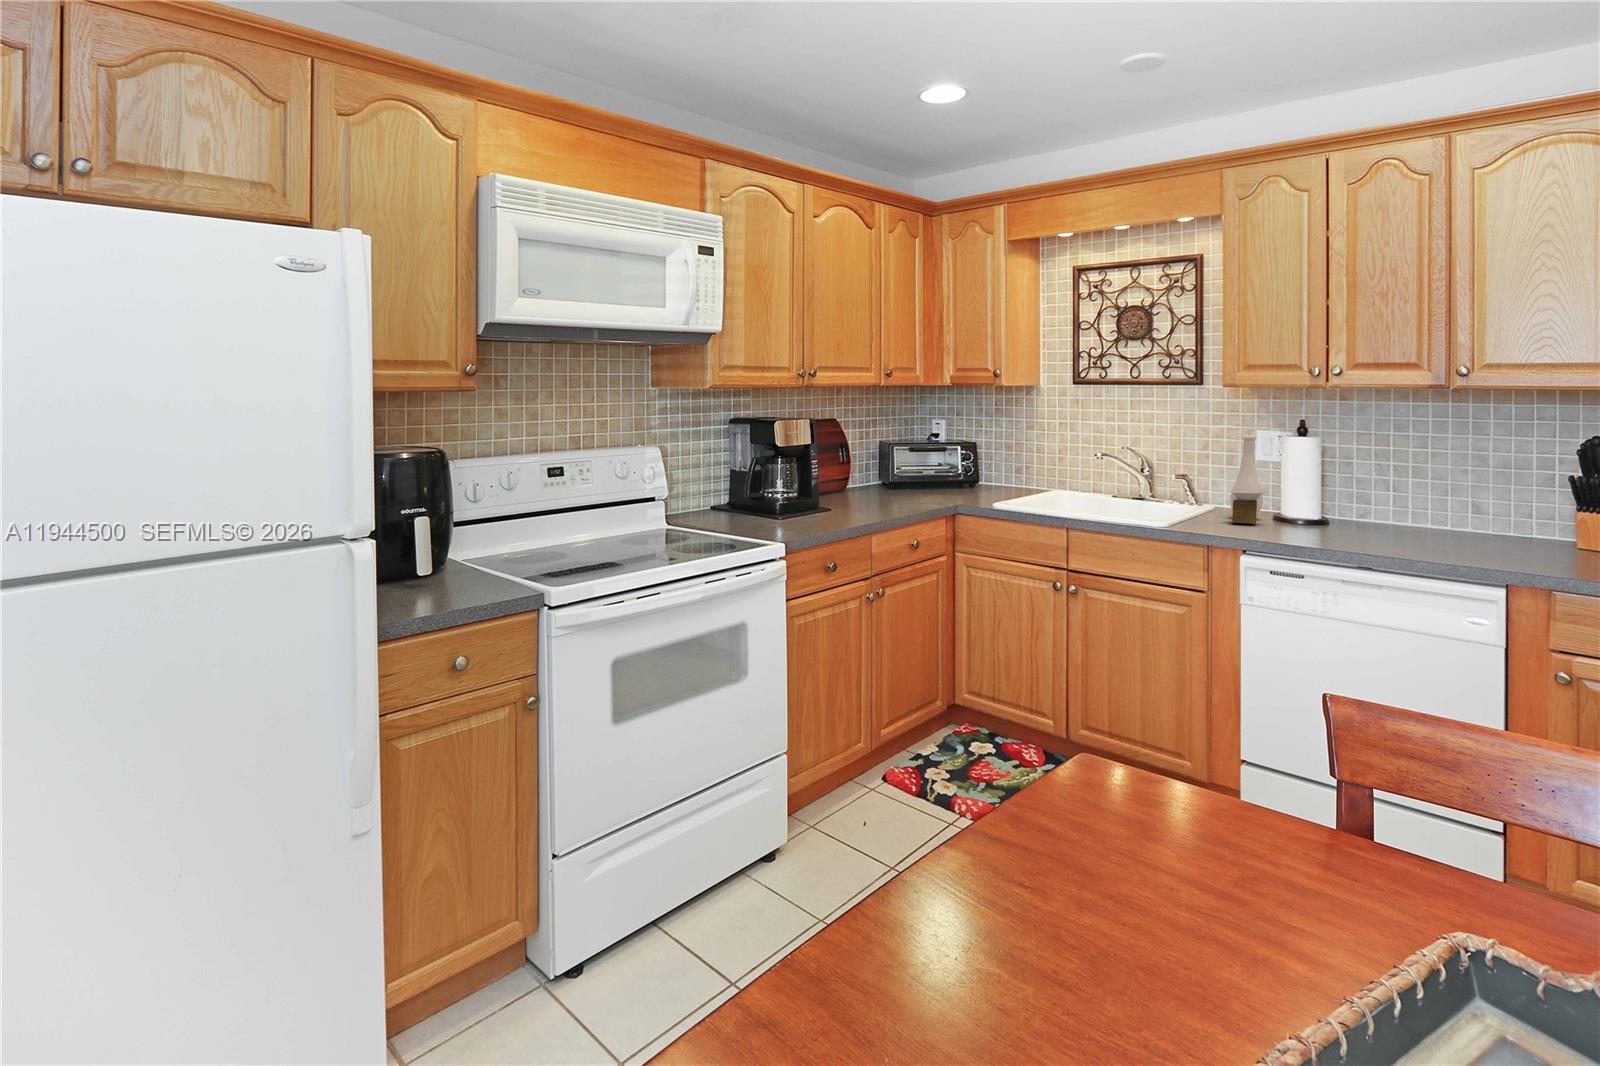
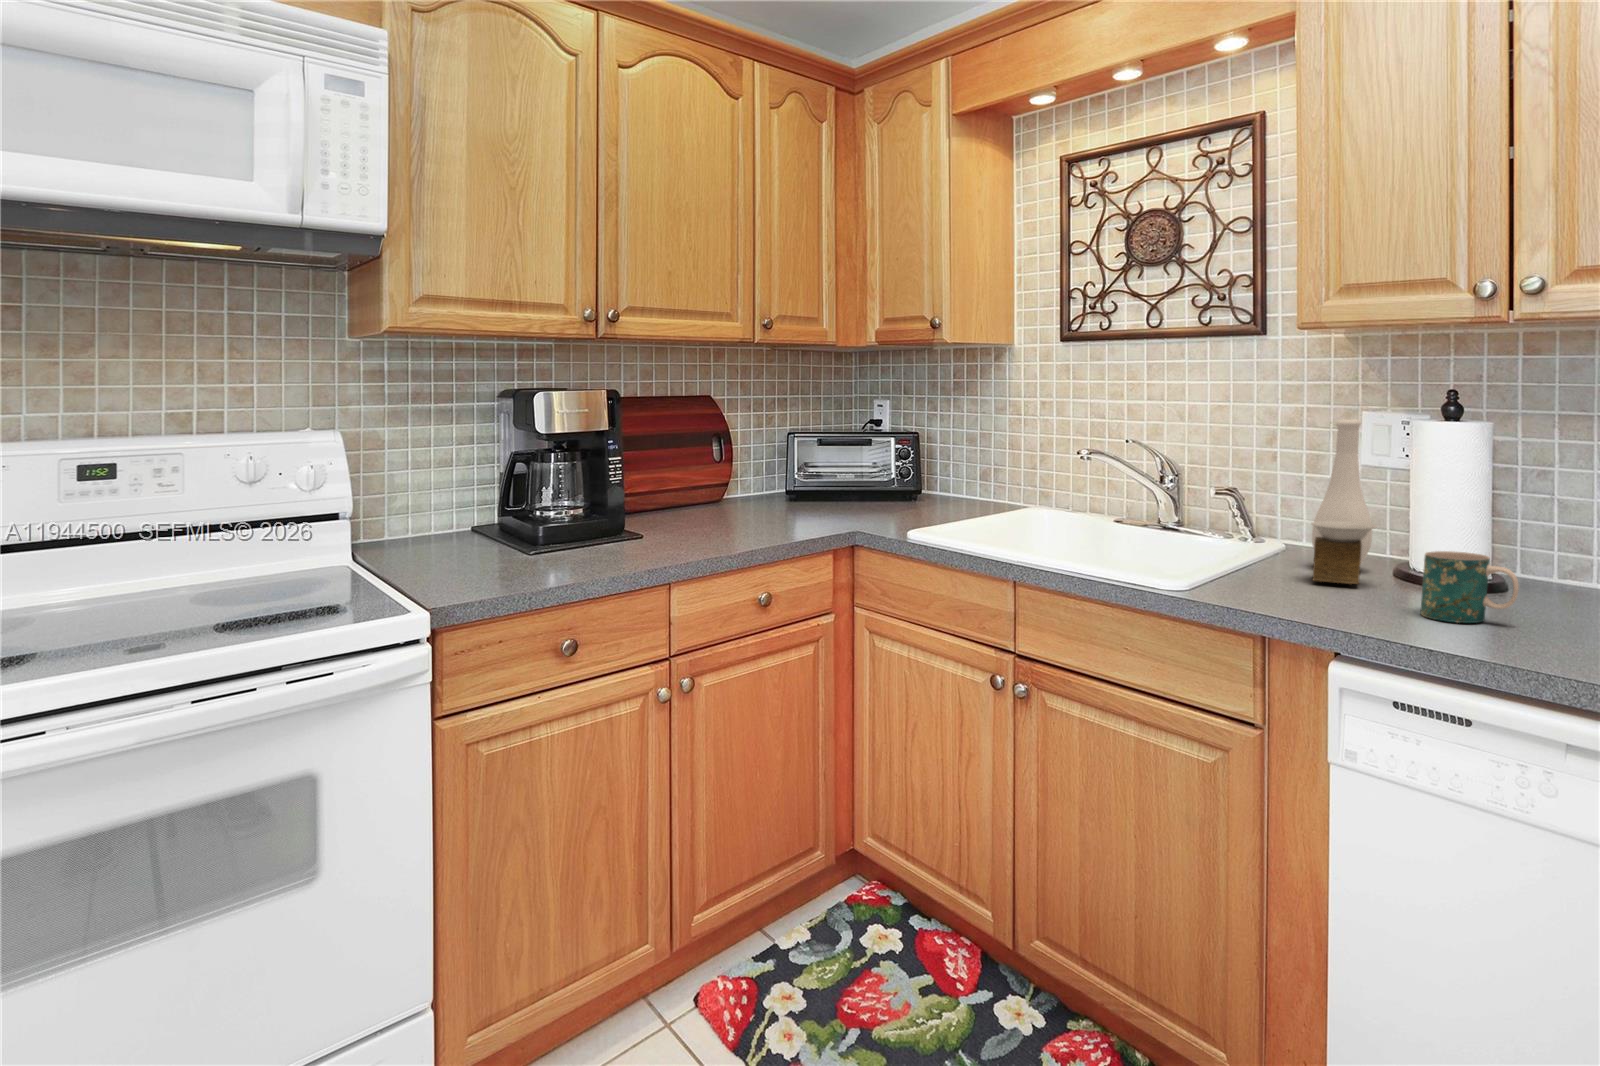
mug: none [1286,502,1330,536] -> present [1421,551,1519,623]

